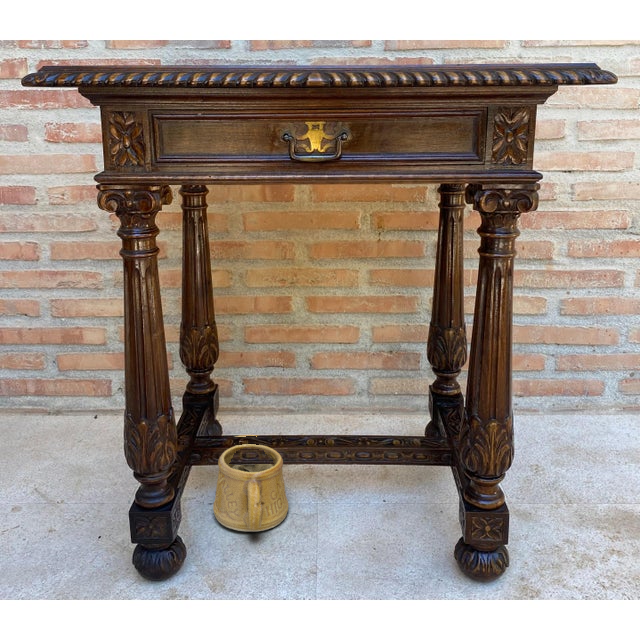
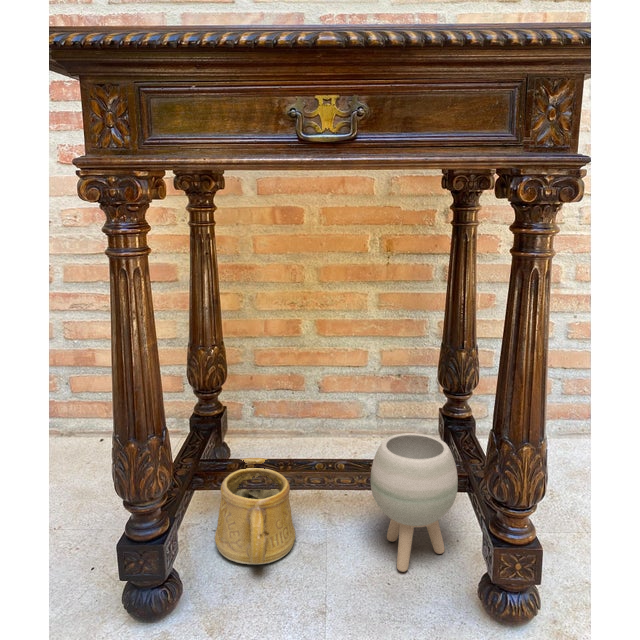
planter: none [358,411,438,537] -> present [371,433,458,572]

